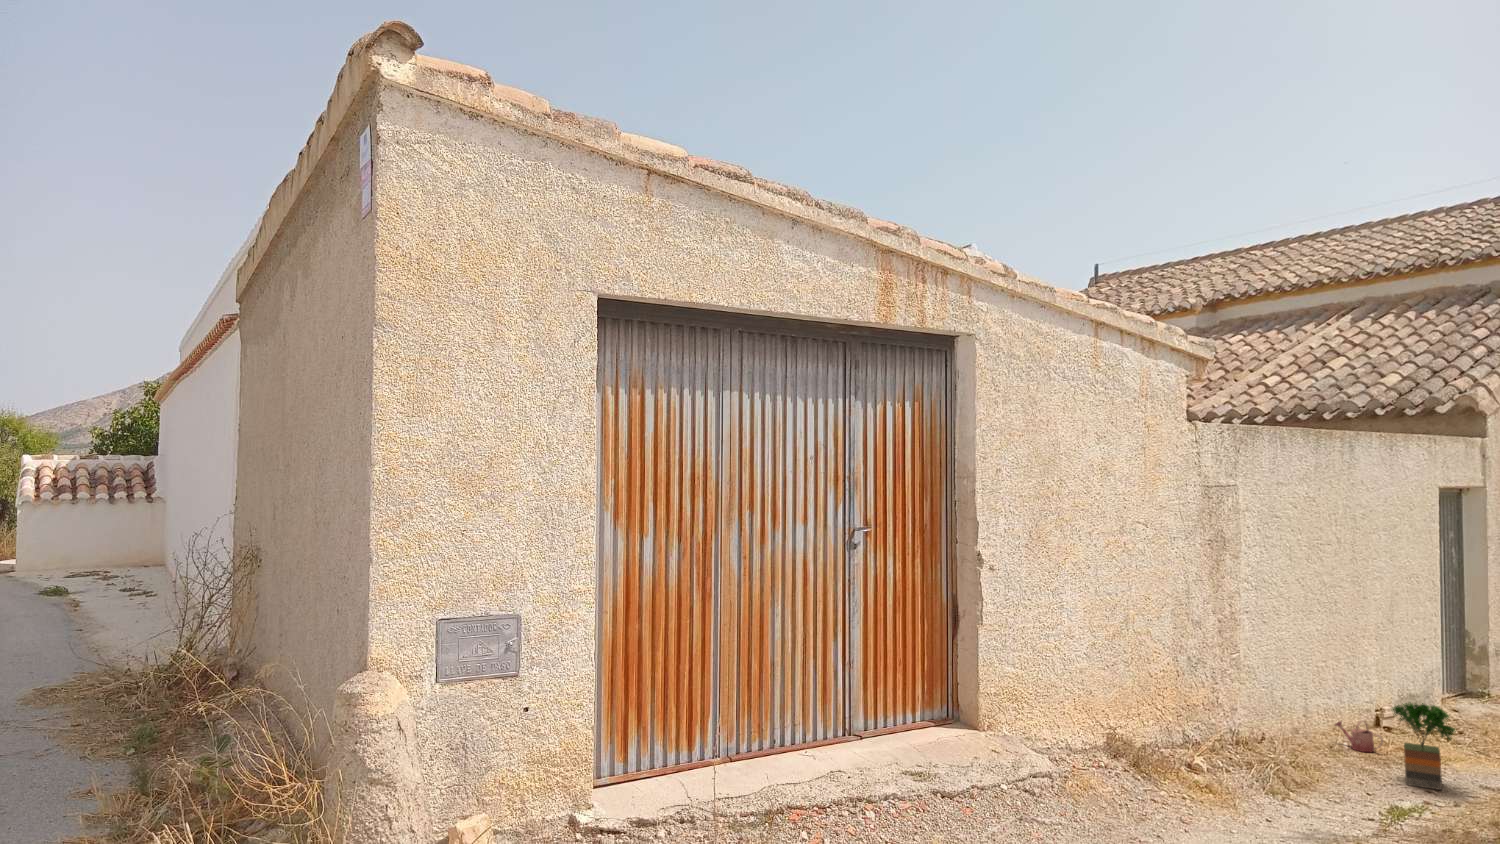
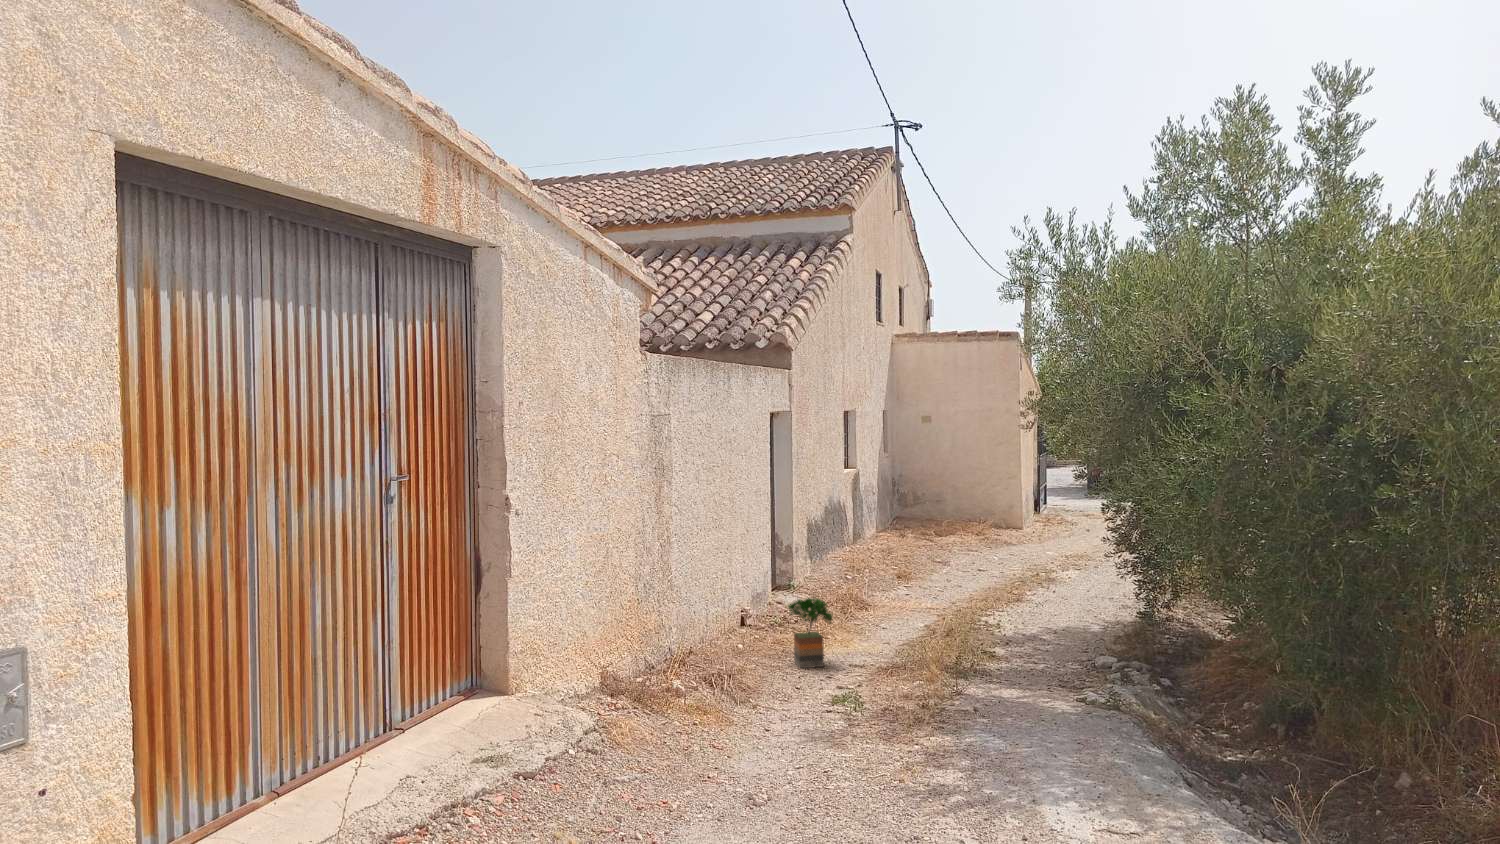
watering can: present [1335,720,1383,752] -> none [728,621,767,649]

